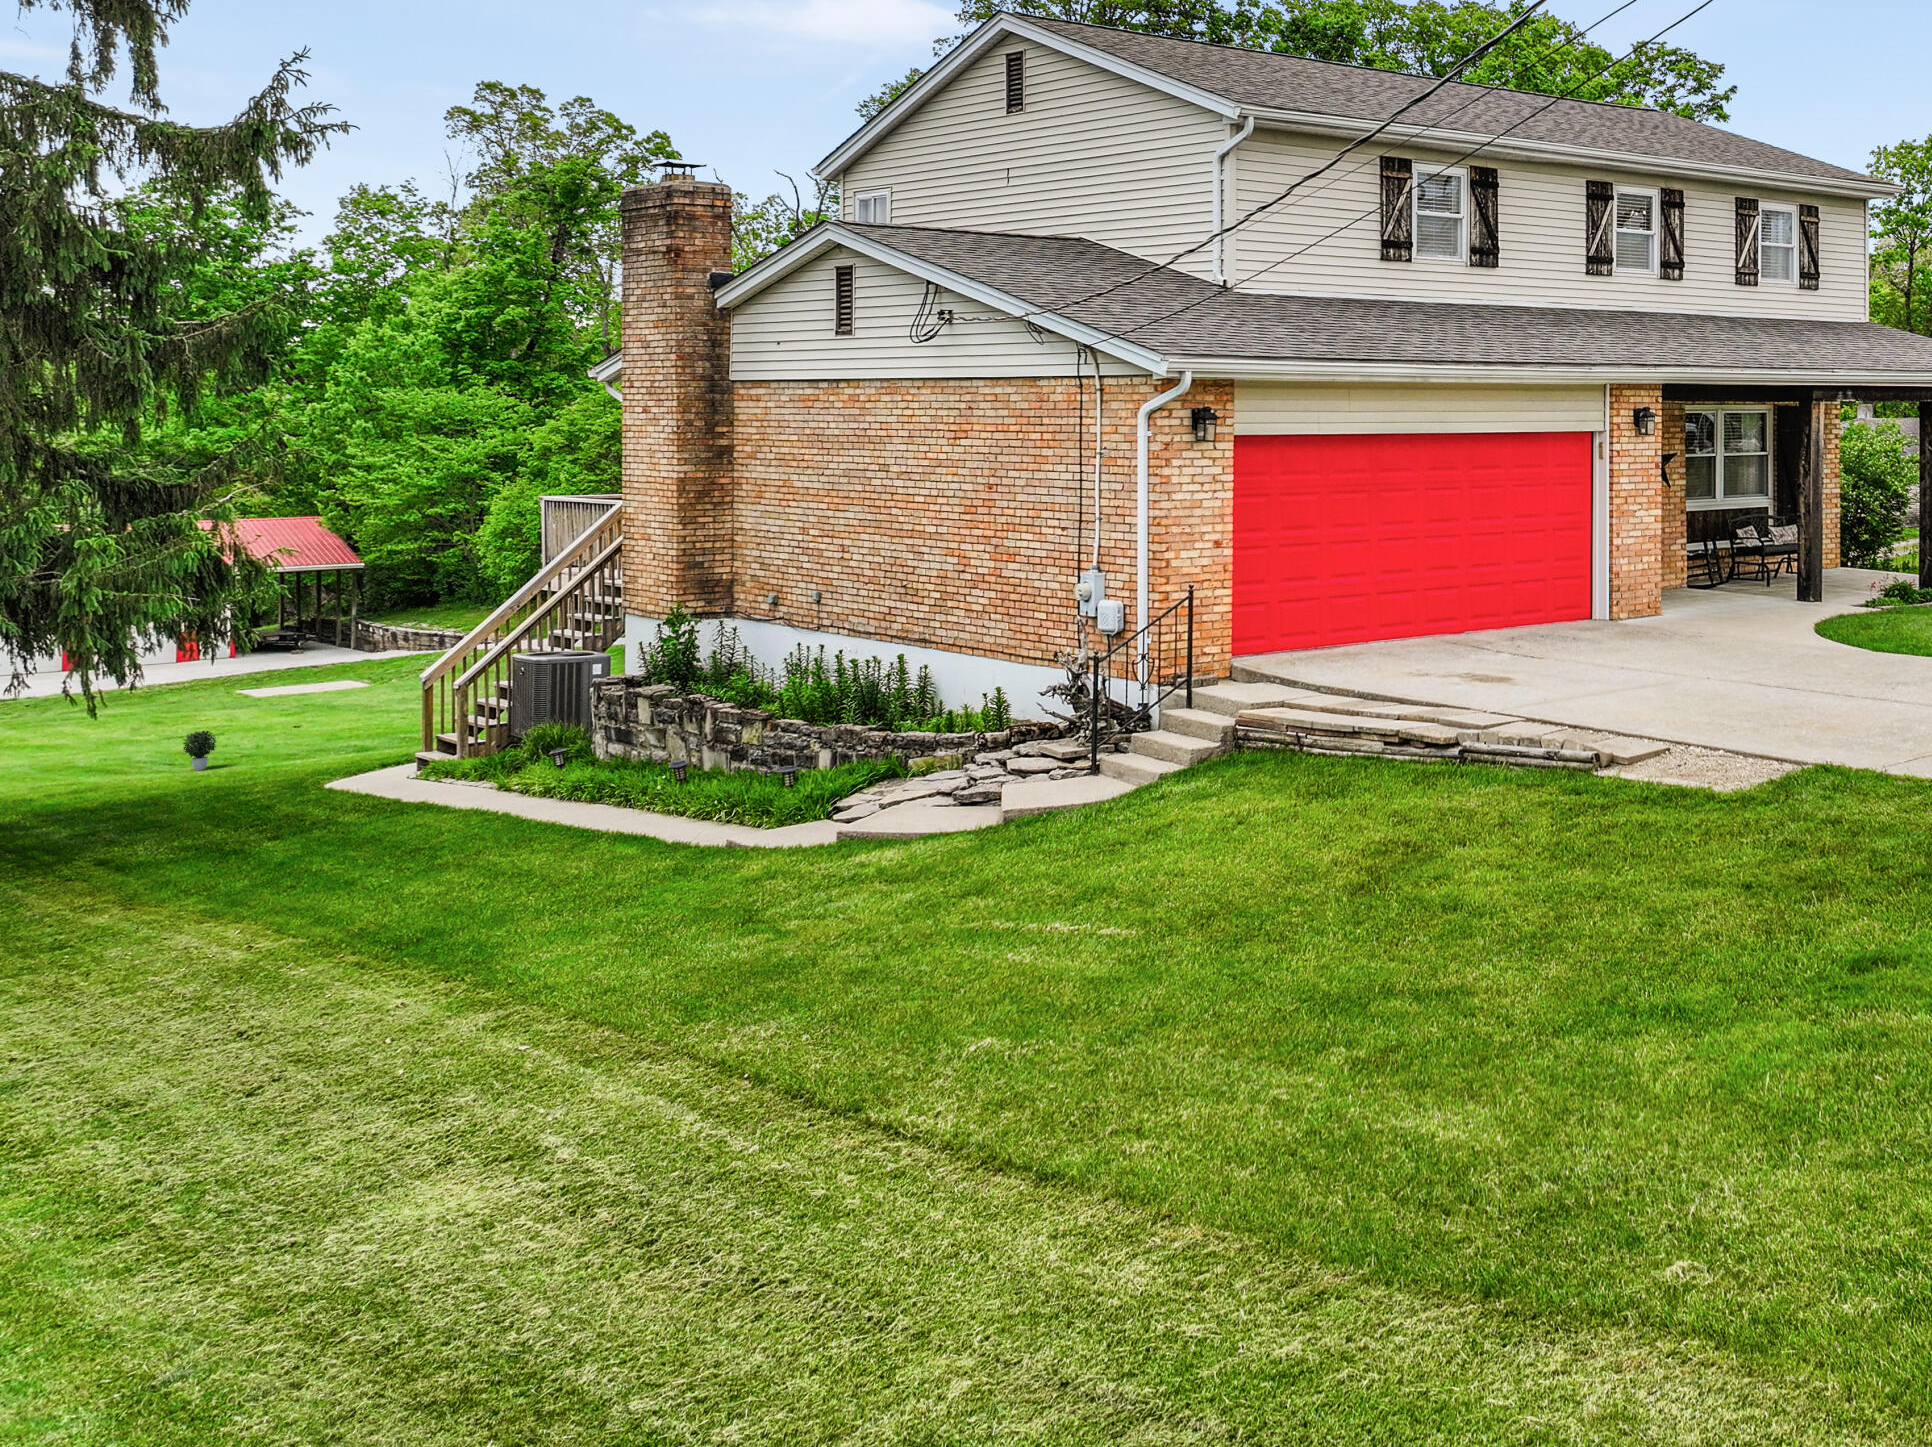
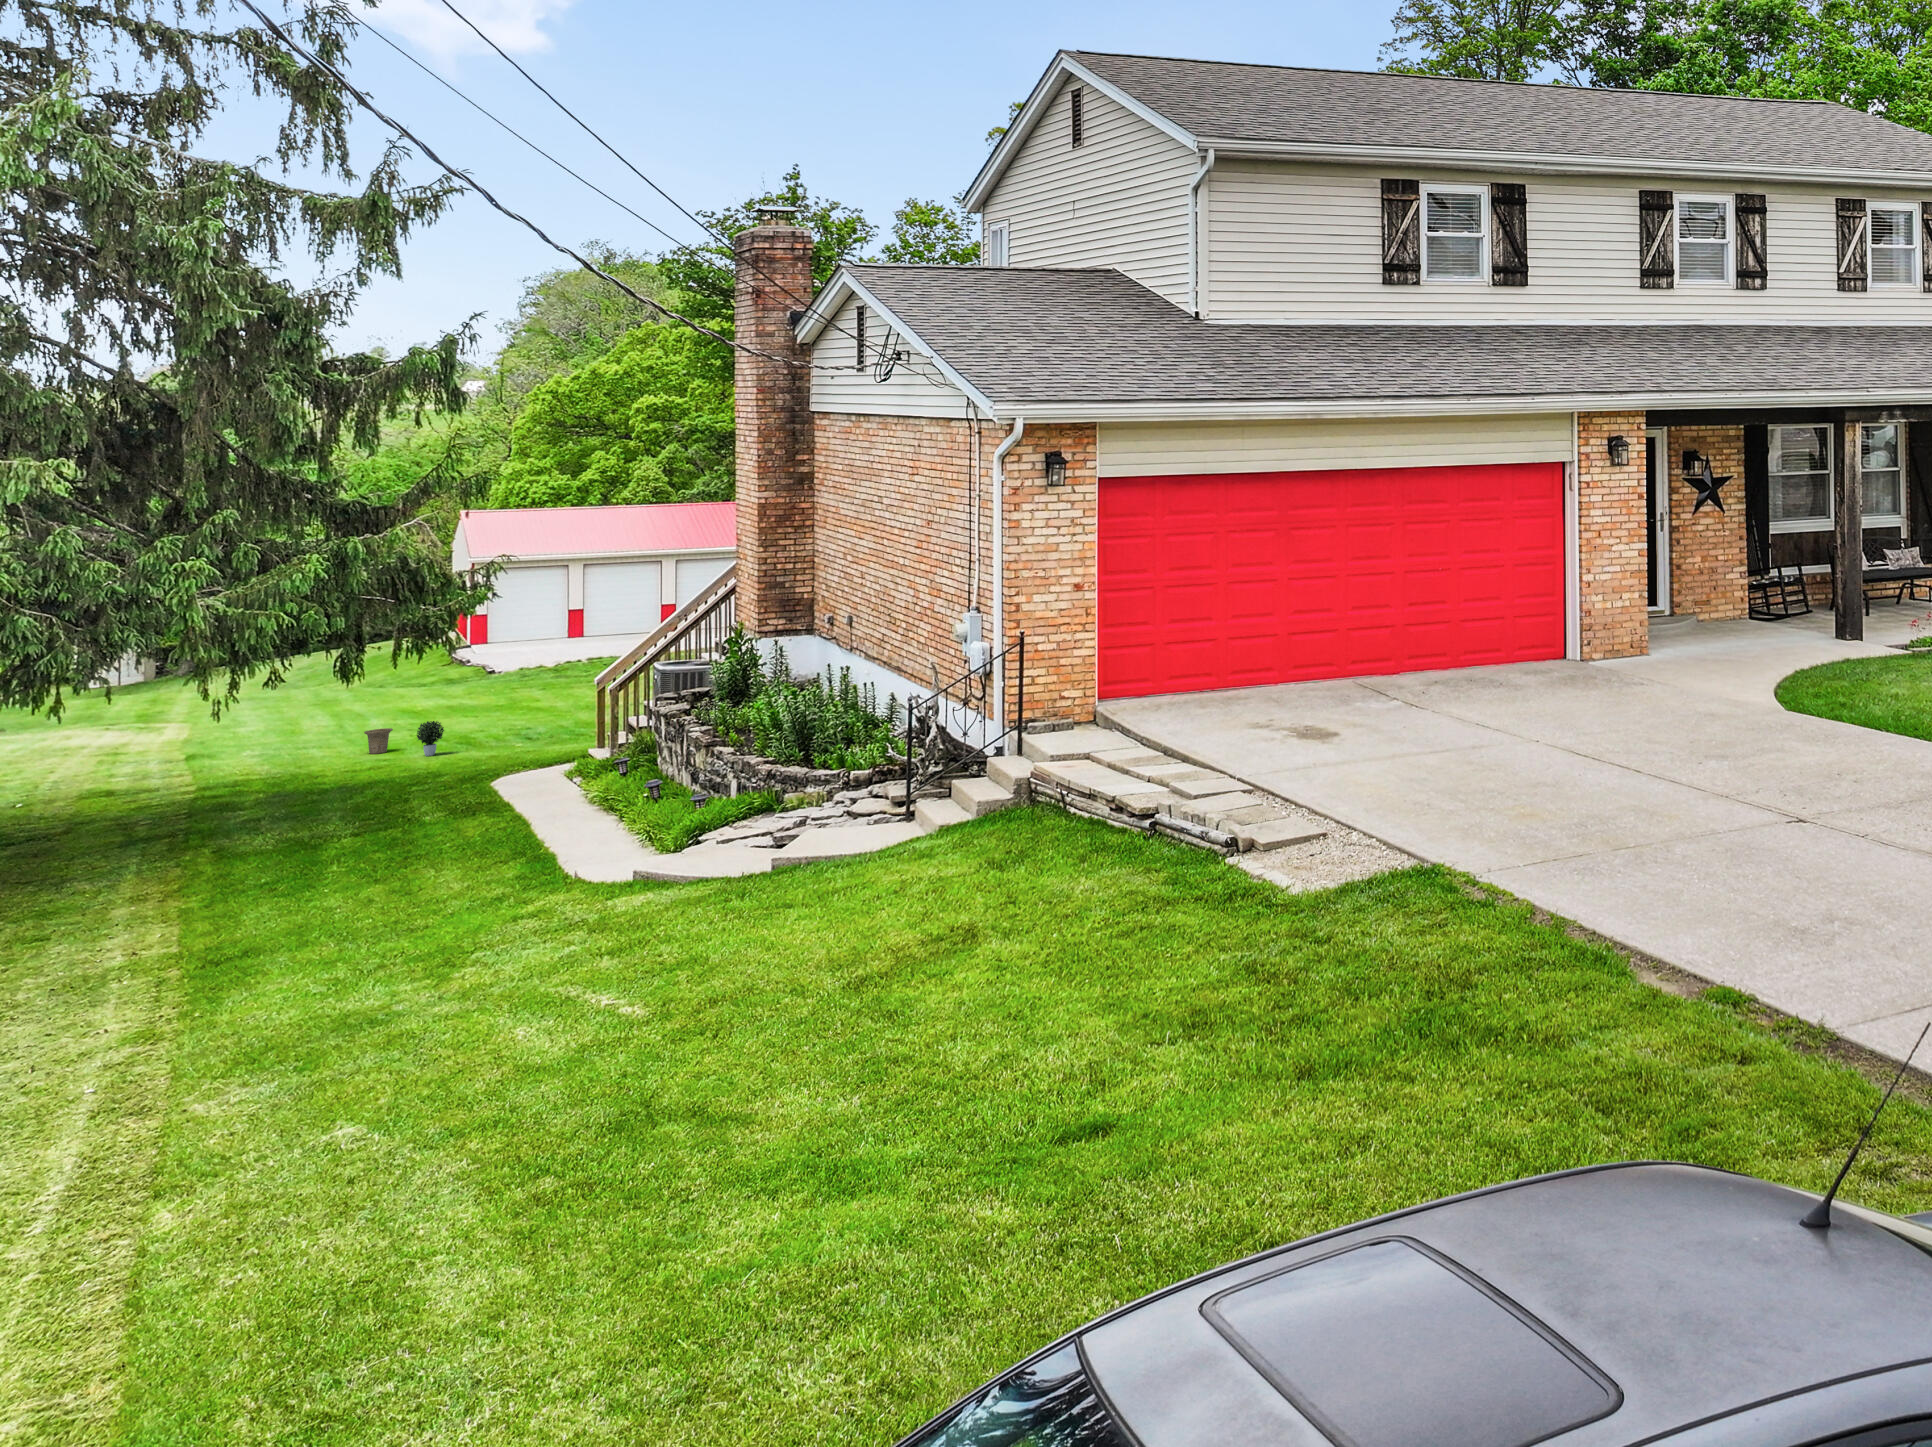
basket: none [103,743,139,773] -> present [364,728,393,754]

